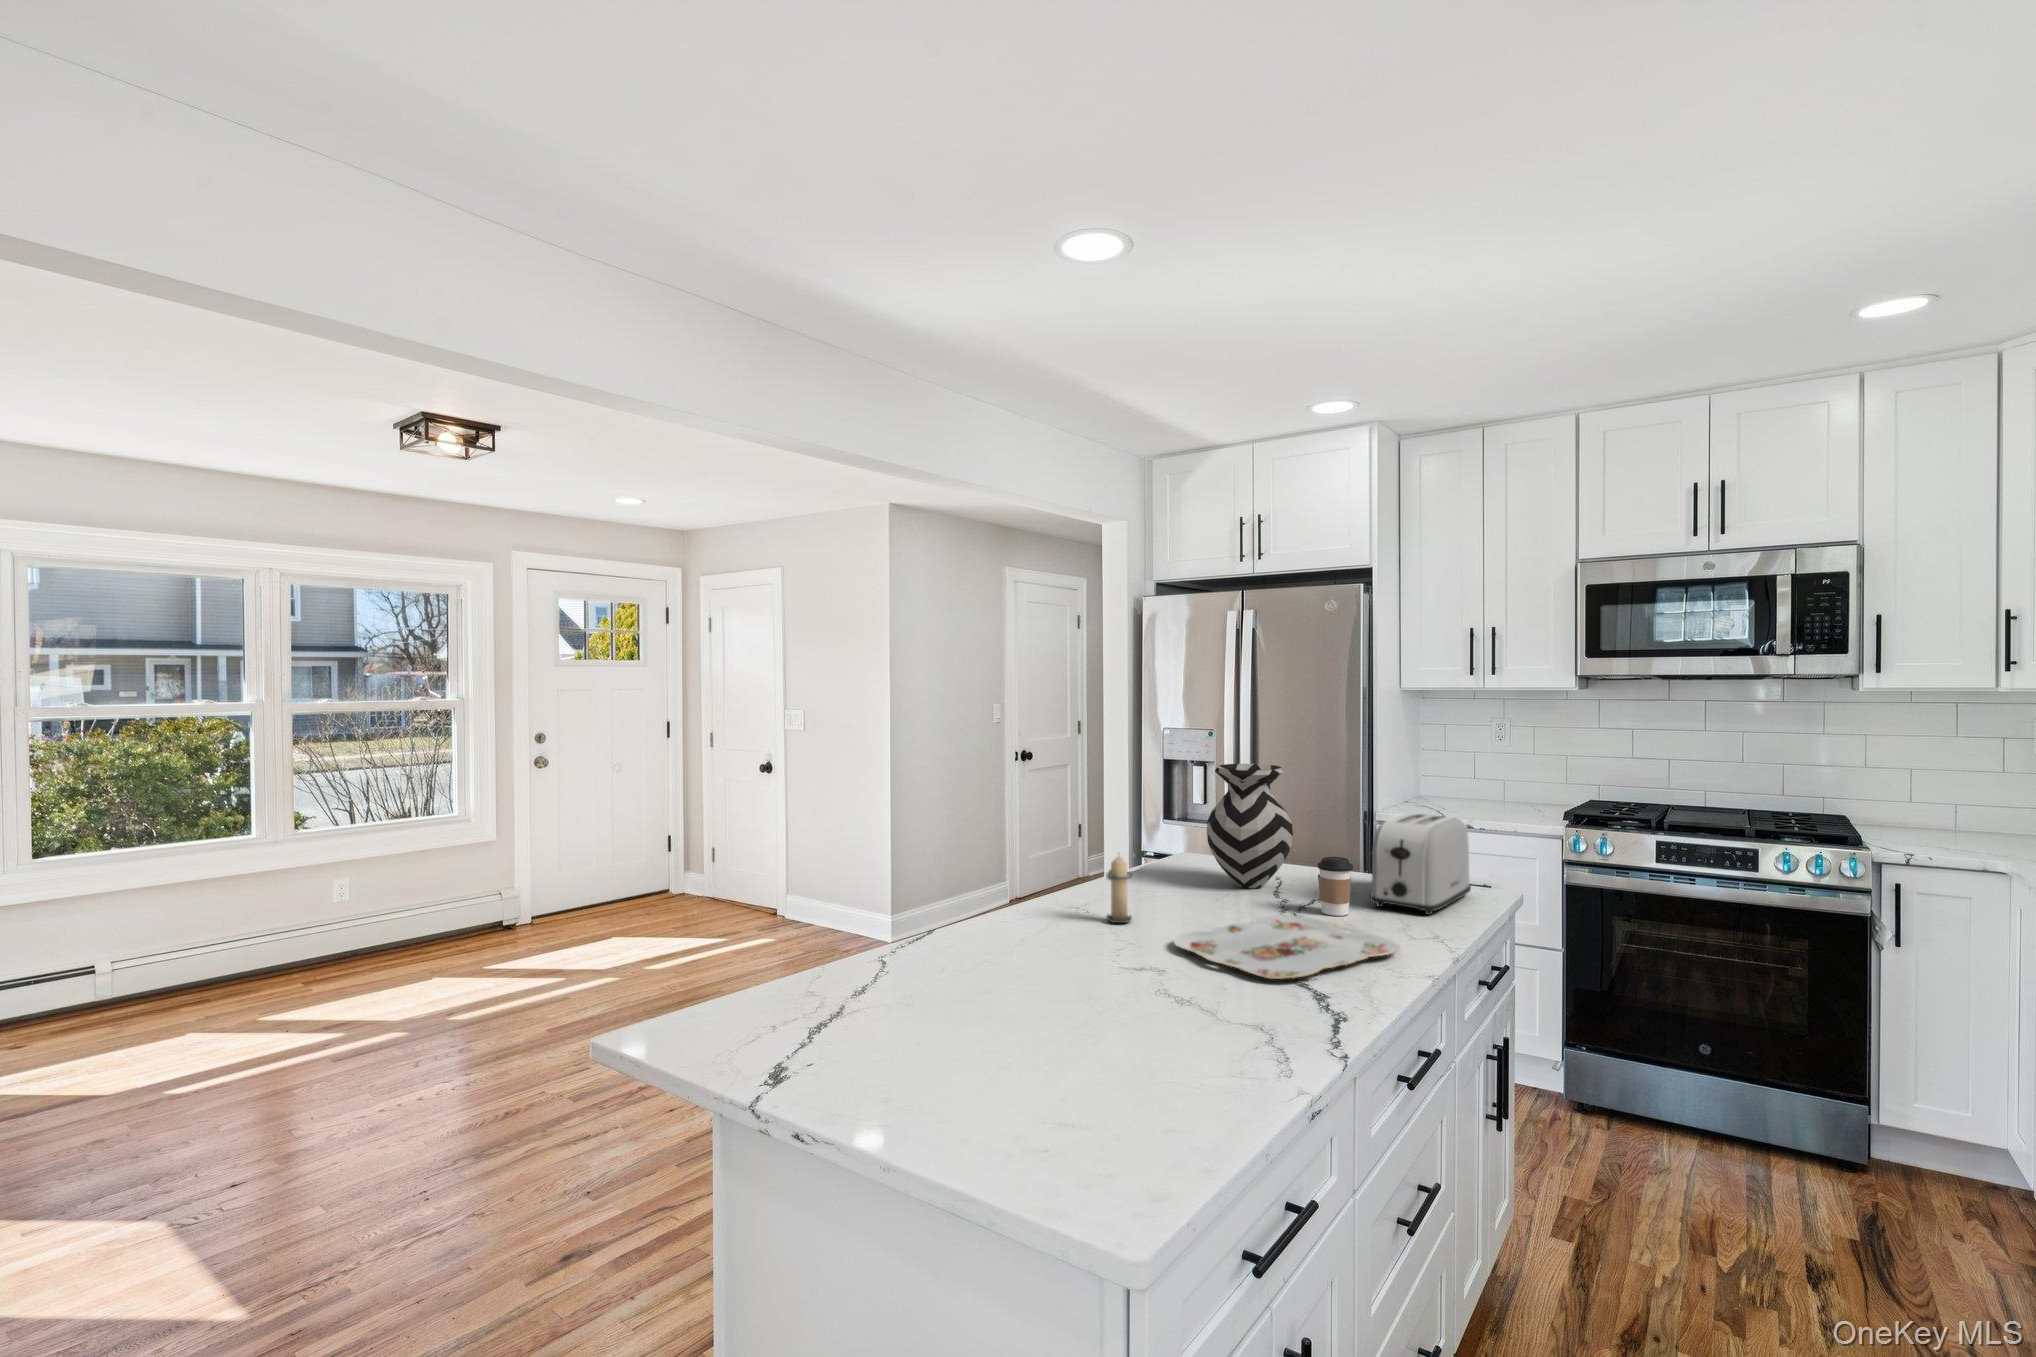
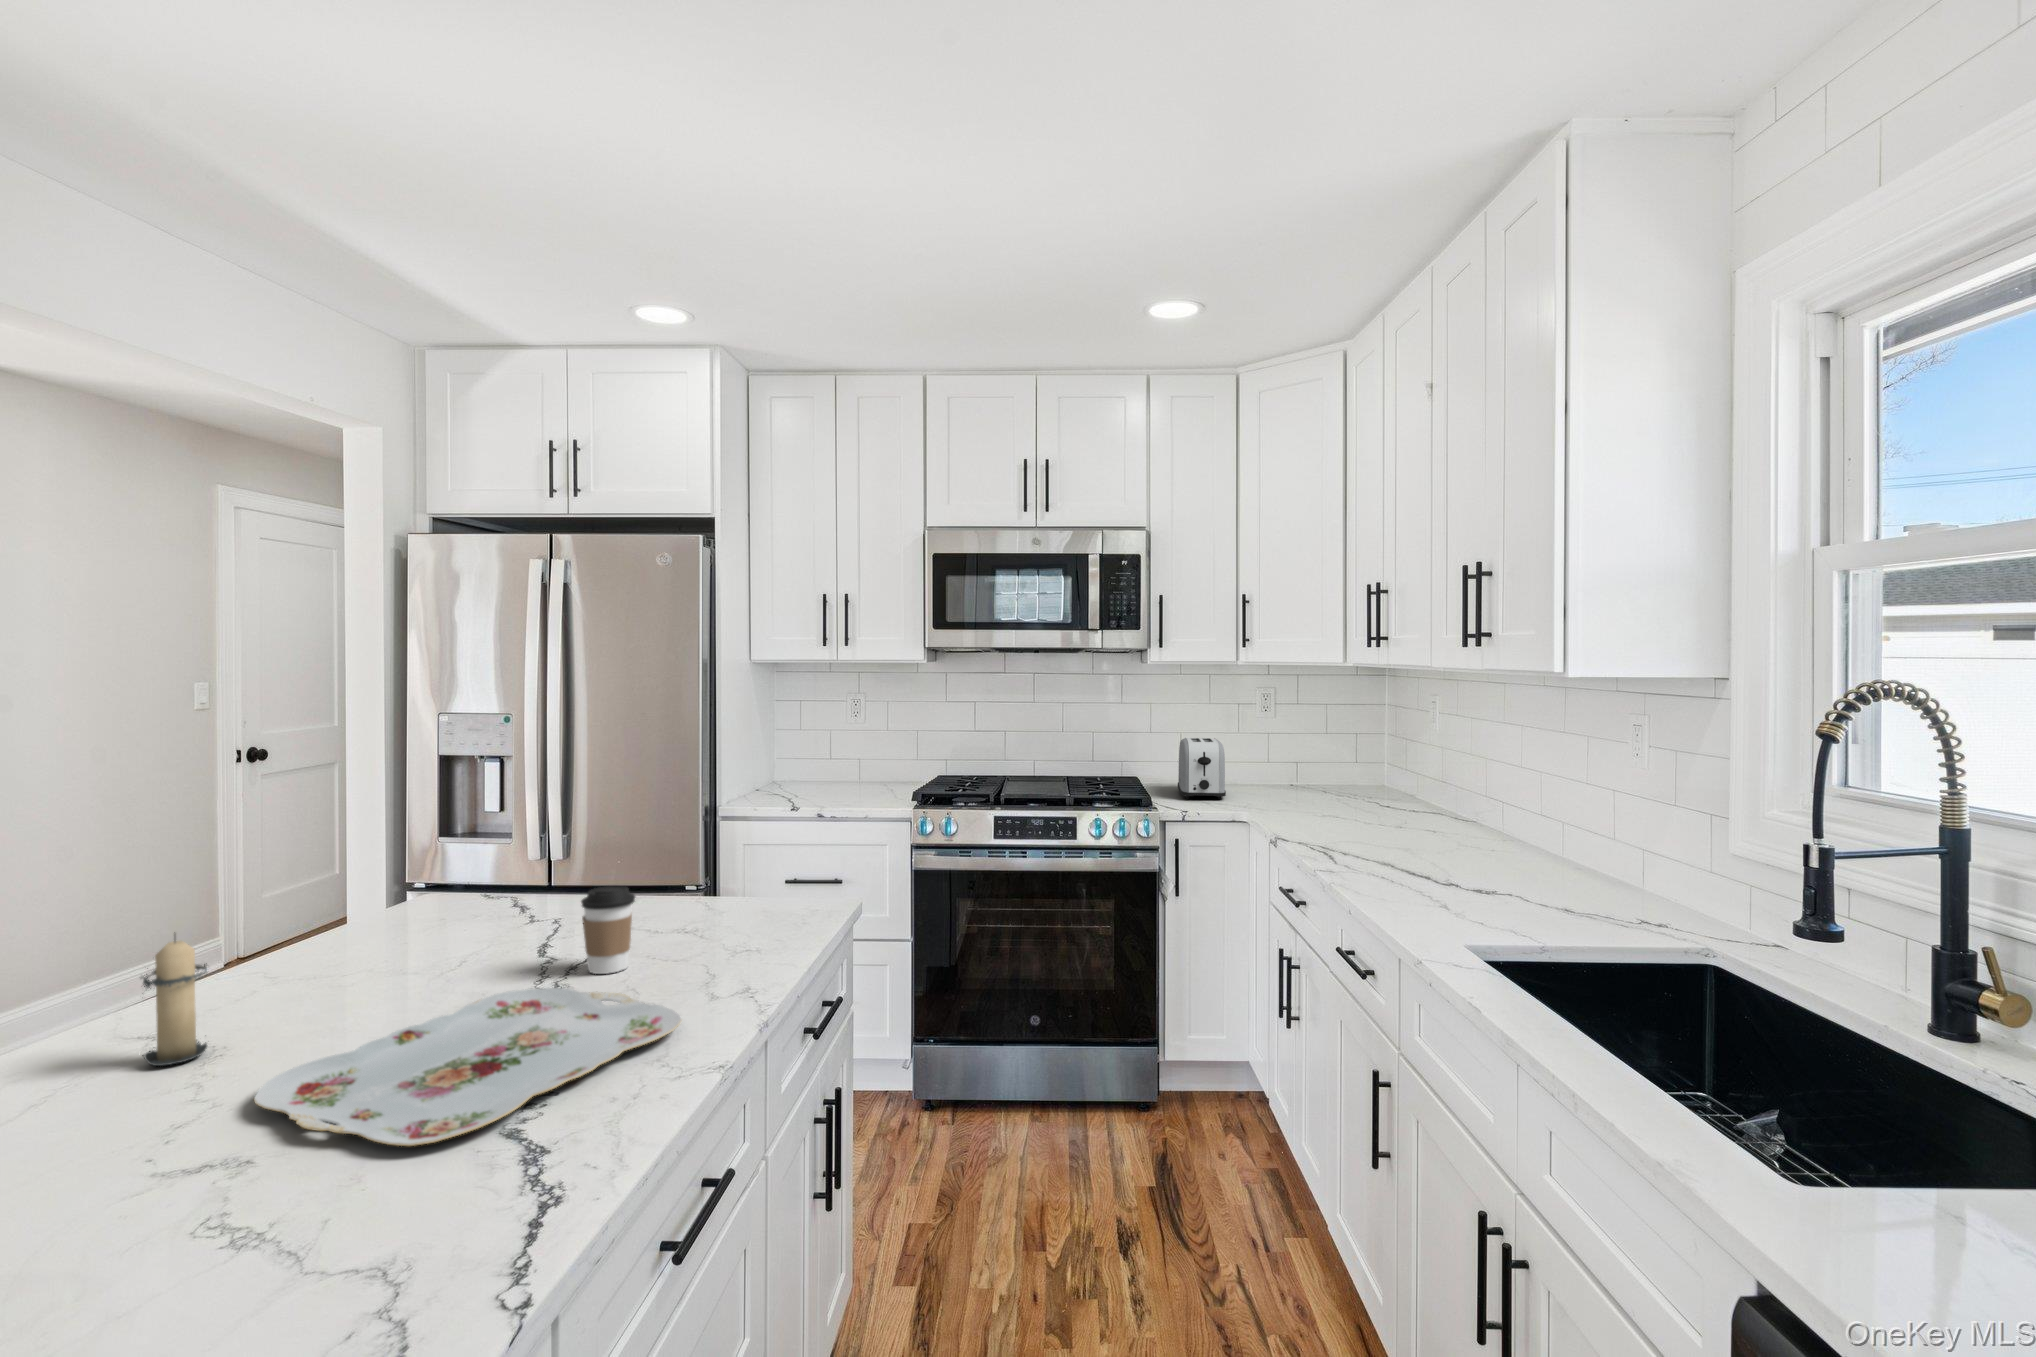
vase: present [1207,764,1293,888] -> none [417,757,562,945]
toaster: present [1370,813,1471,915] -> present [1178,738,1226,799]

